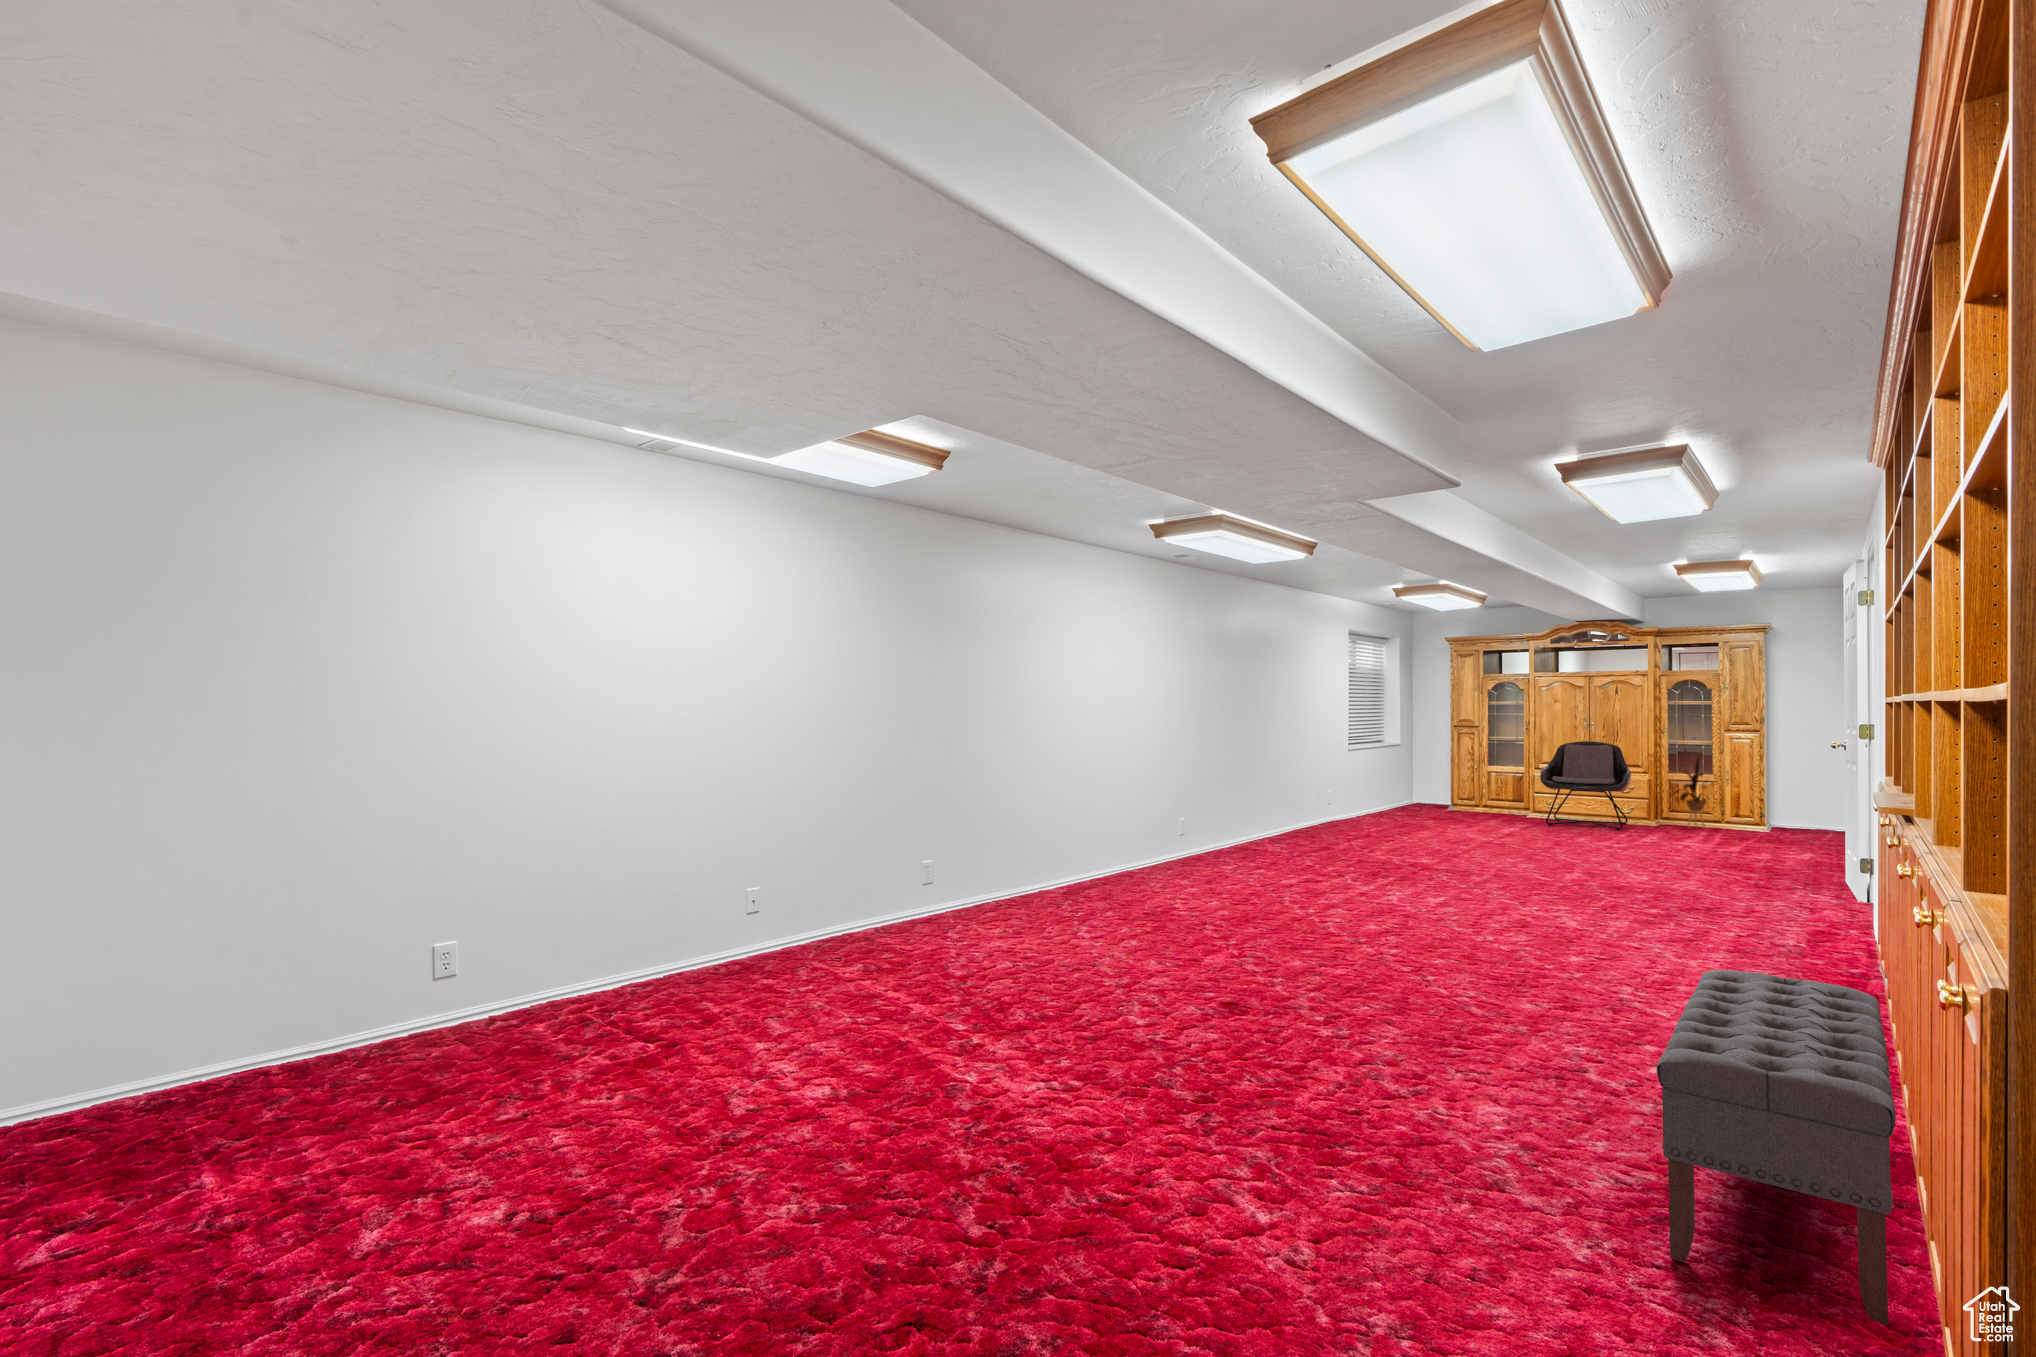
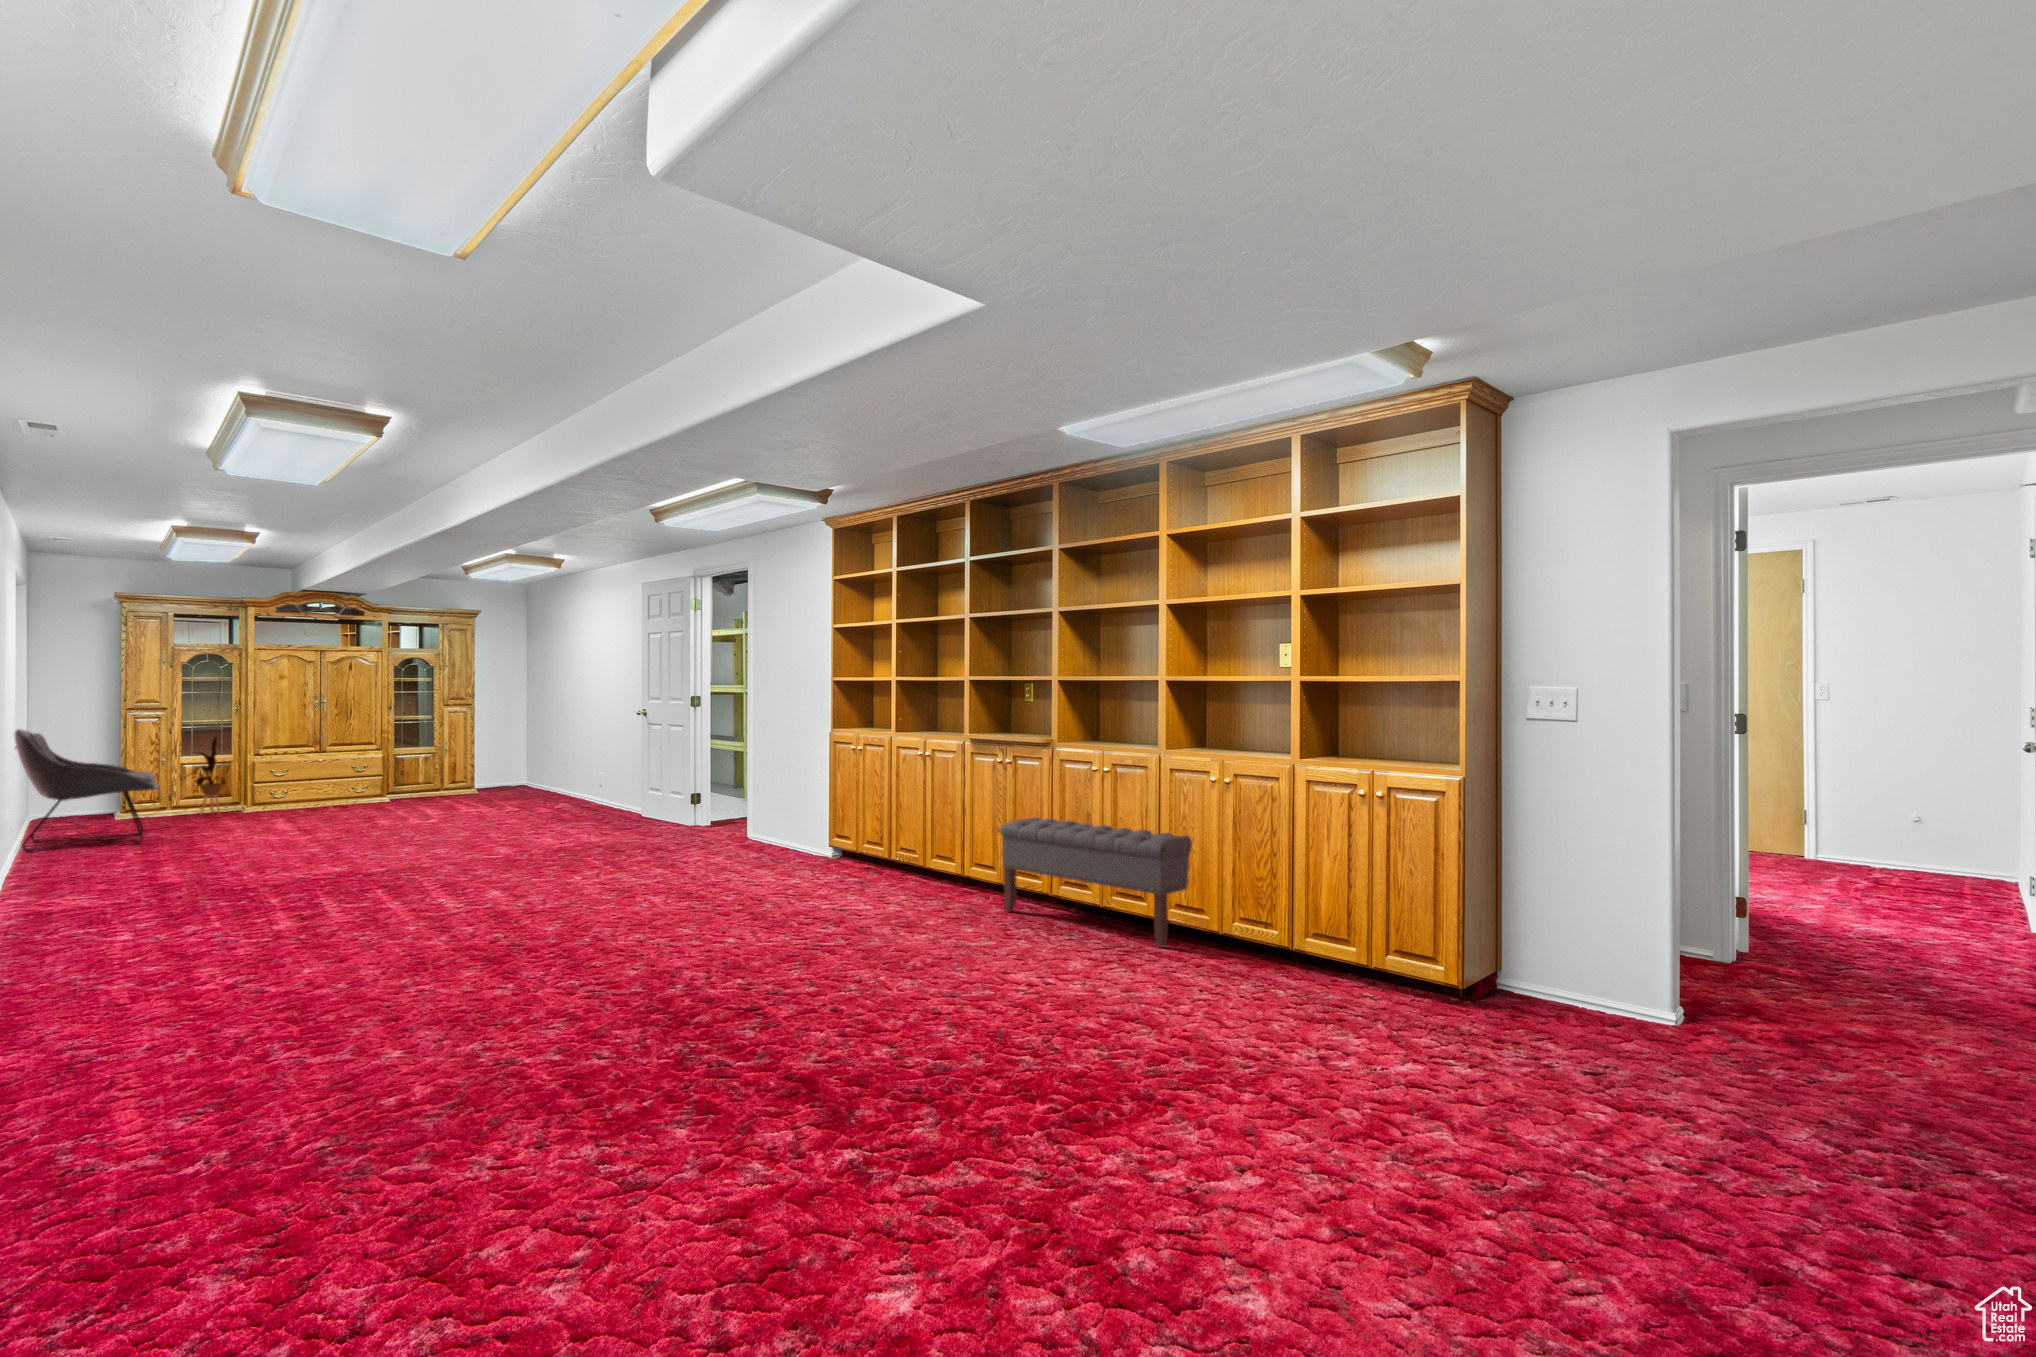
lounge chair: present [1540,741,1631,830] -> present [15,729,160,852]
house plant: present [1675,758,1706,828] -> present [186,737,225,814]

